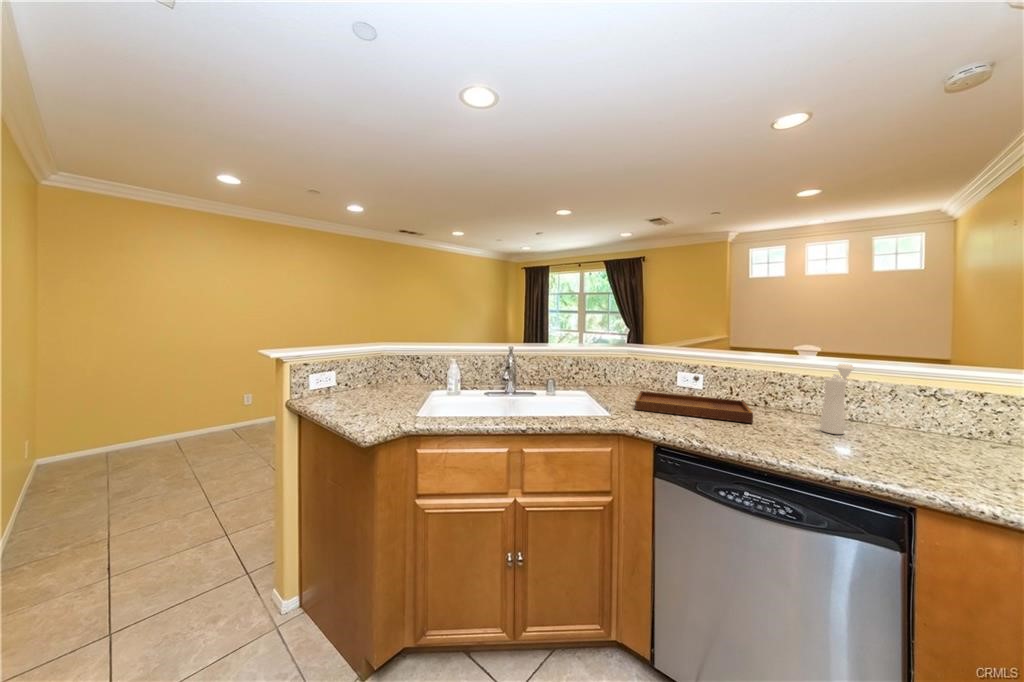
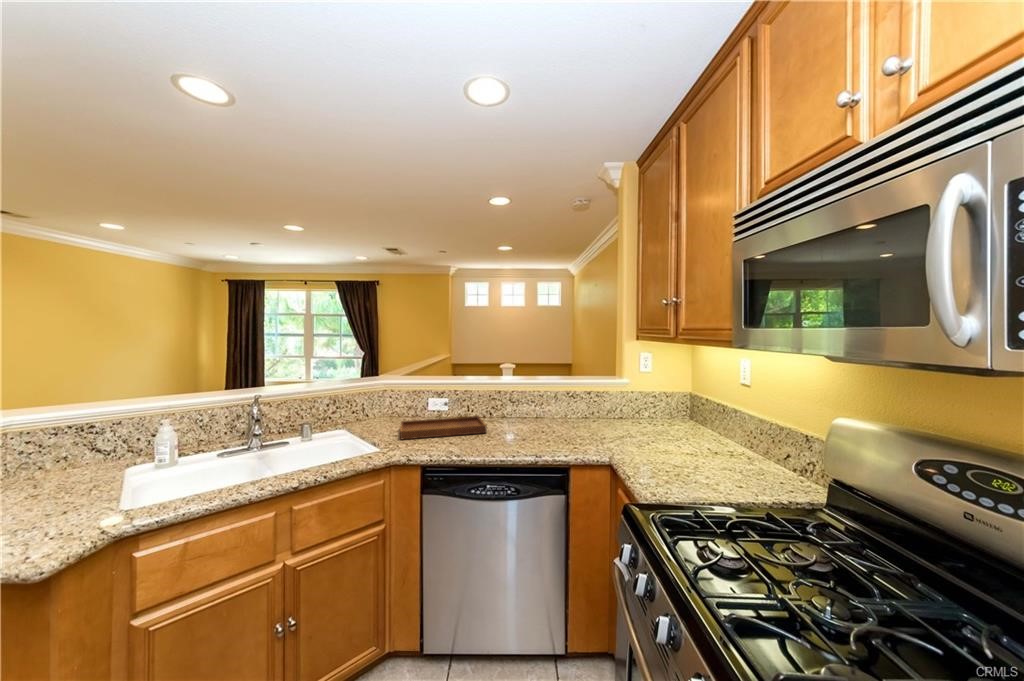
pepper mill: present [820,364,854,434] -> none [523,382,537,430]

